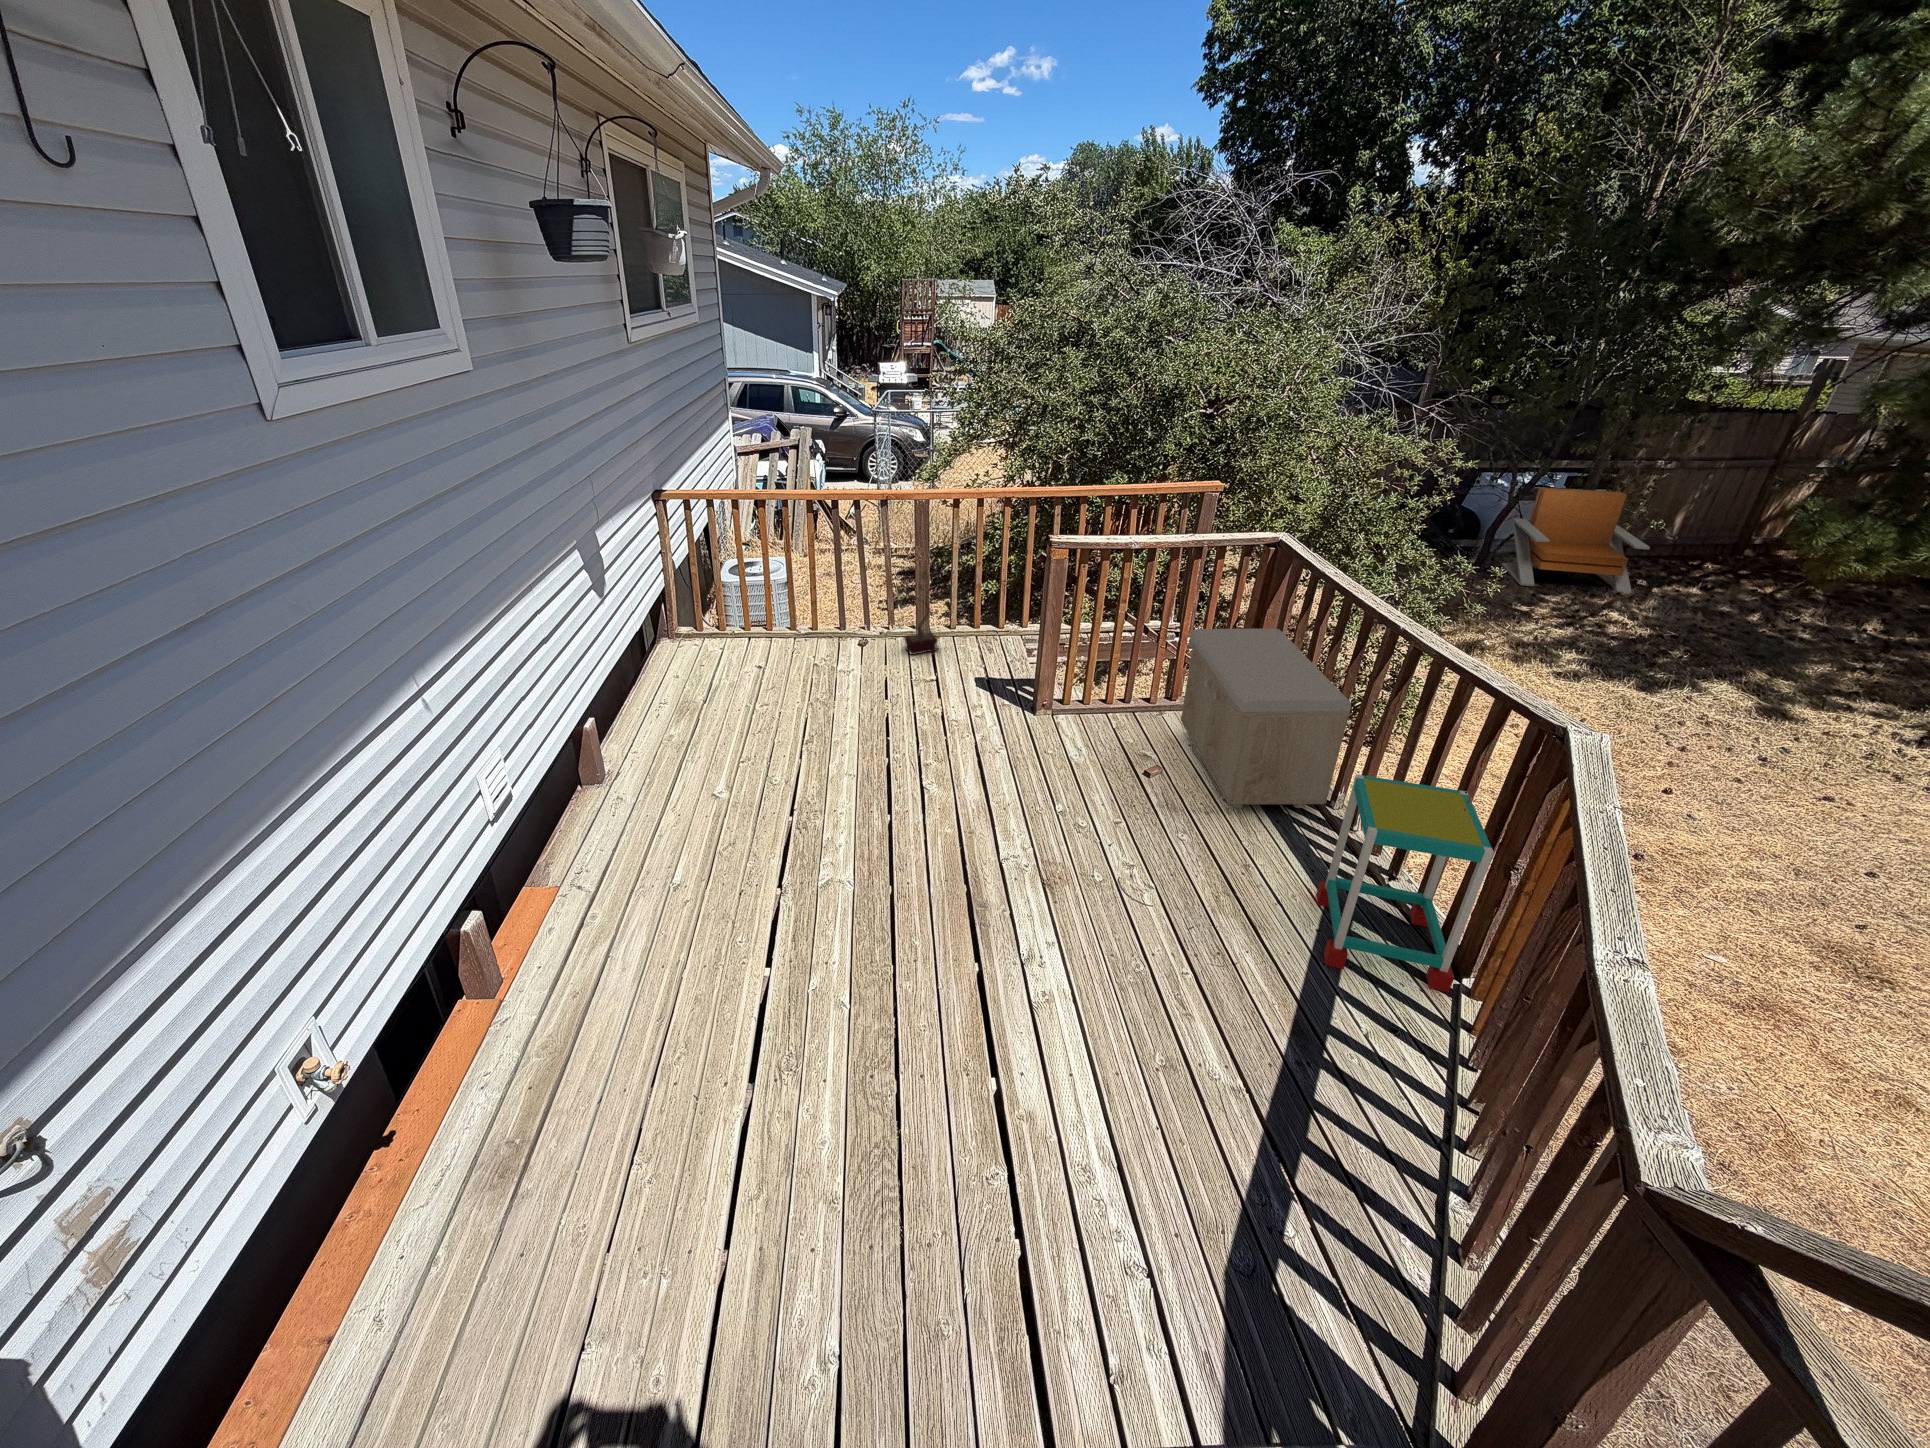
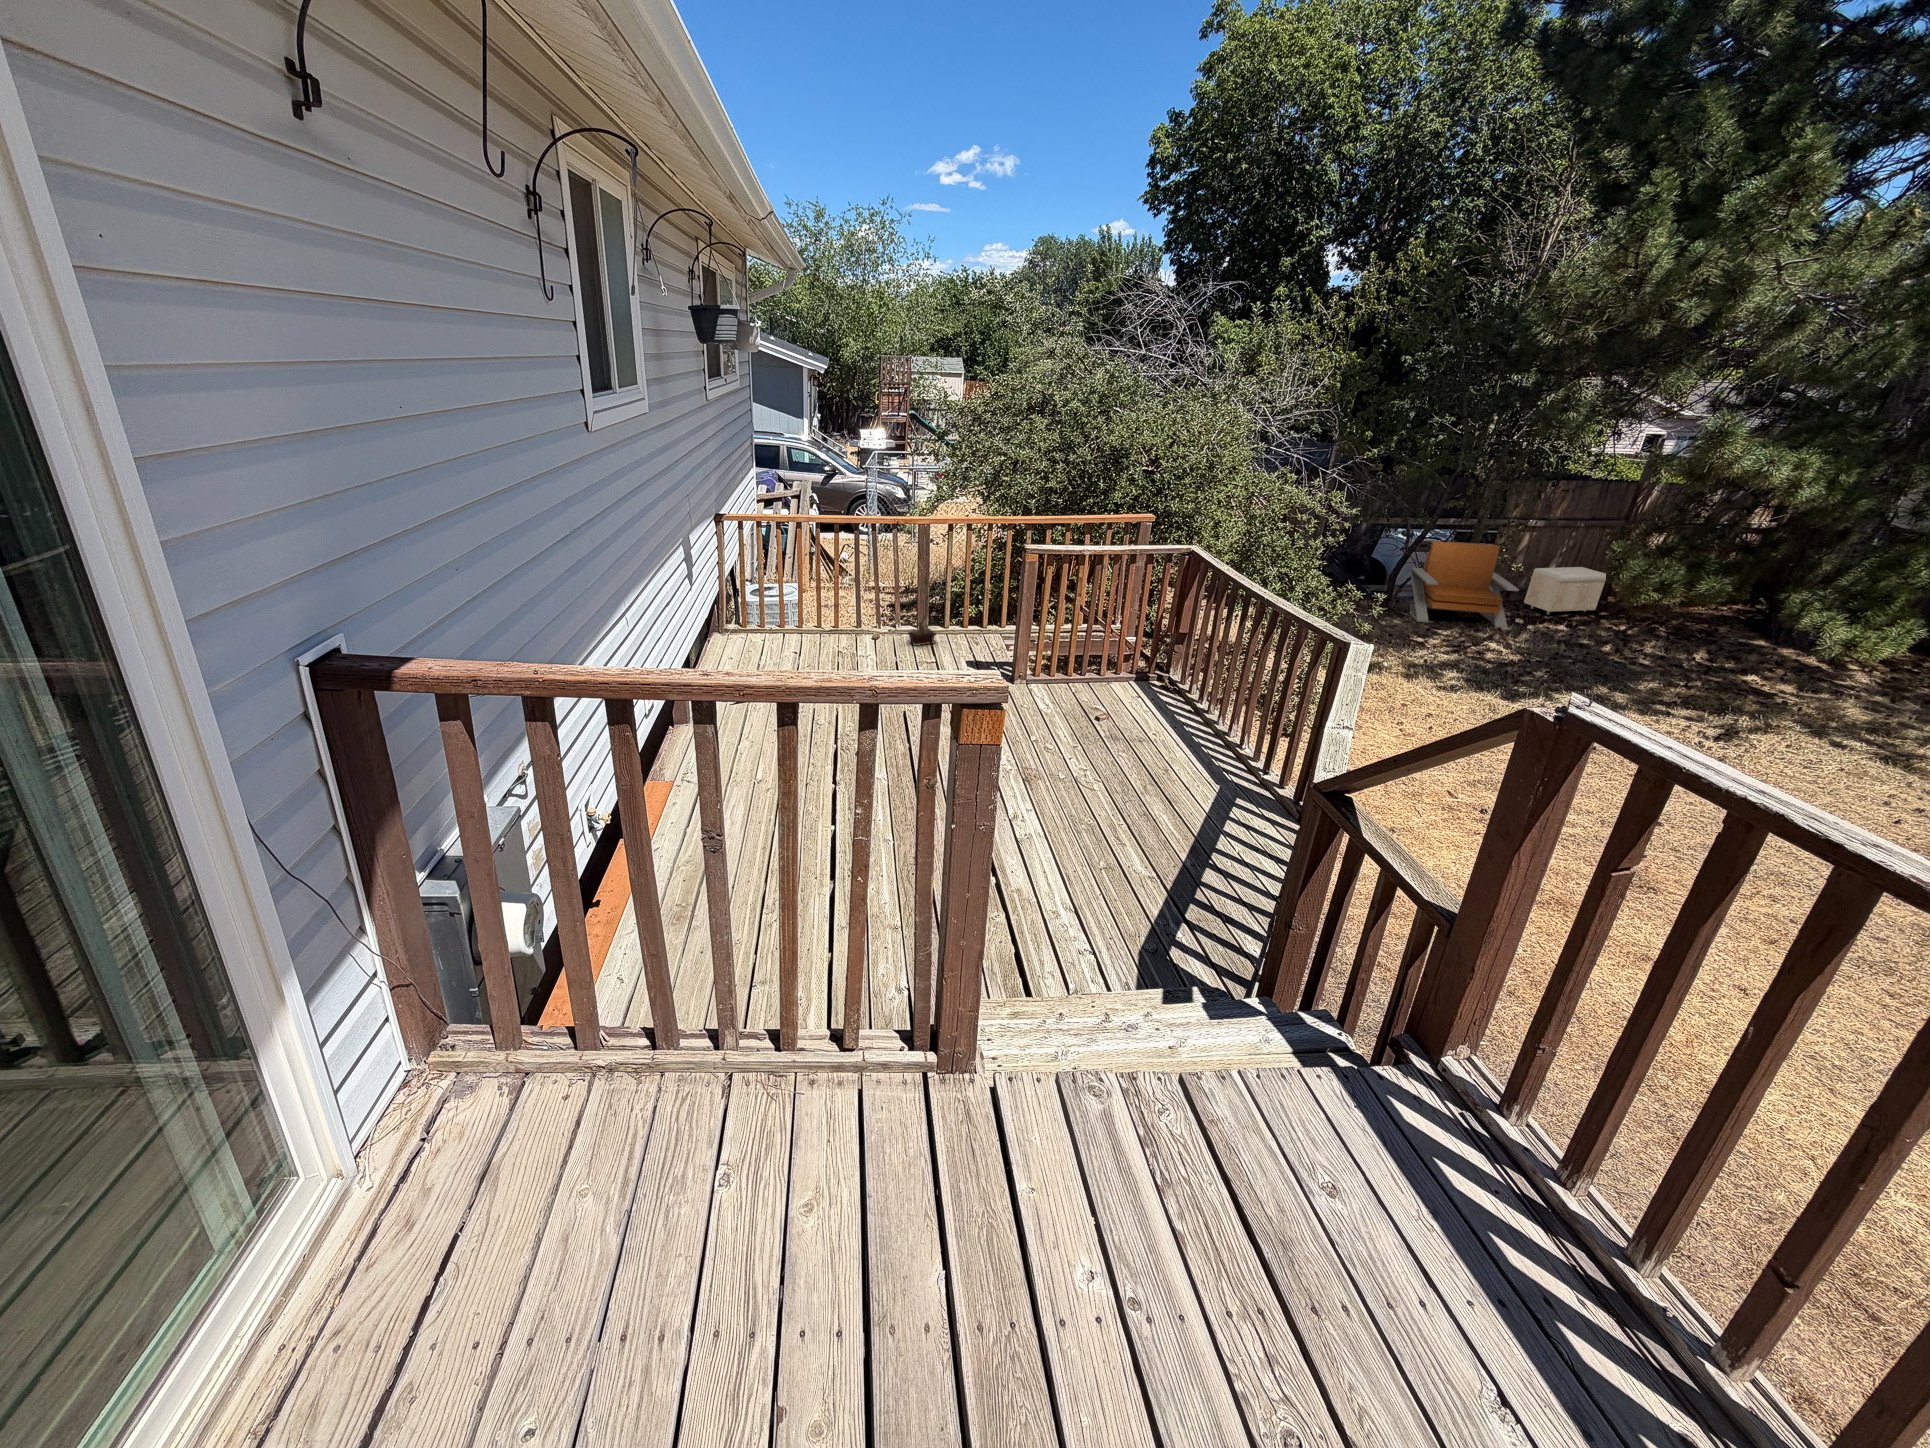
storage bench: present [1181,629,1351,808] -> present [1524,567,1606,614]
side table: present [1316,774,1494,992] -> none [1220,693,1326,838]

